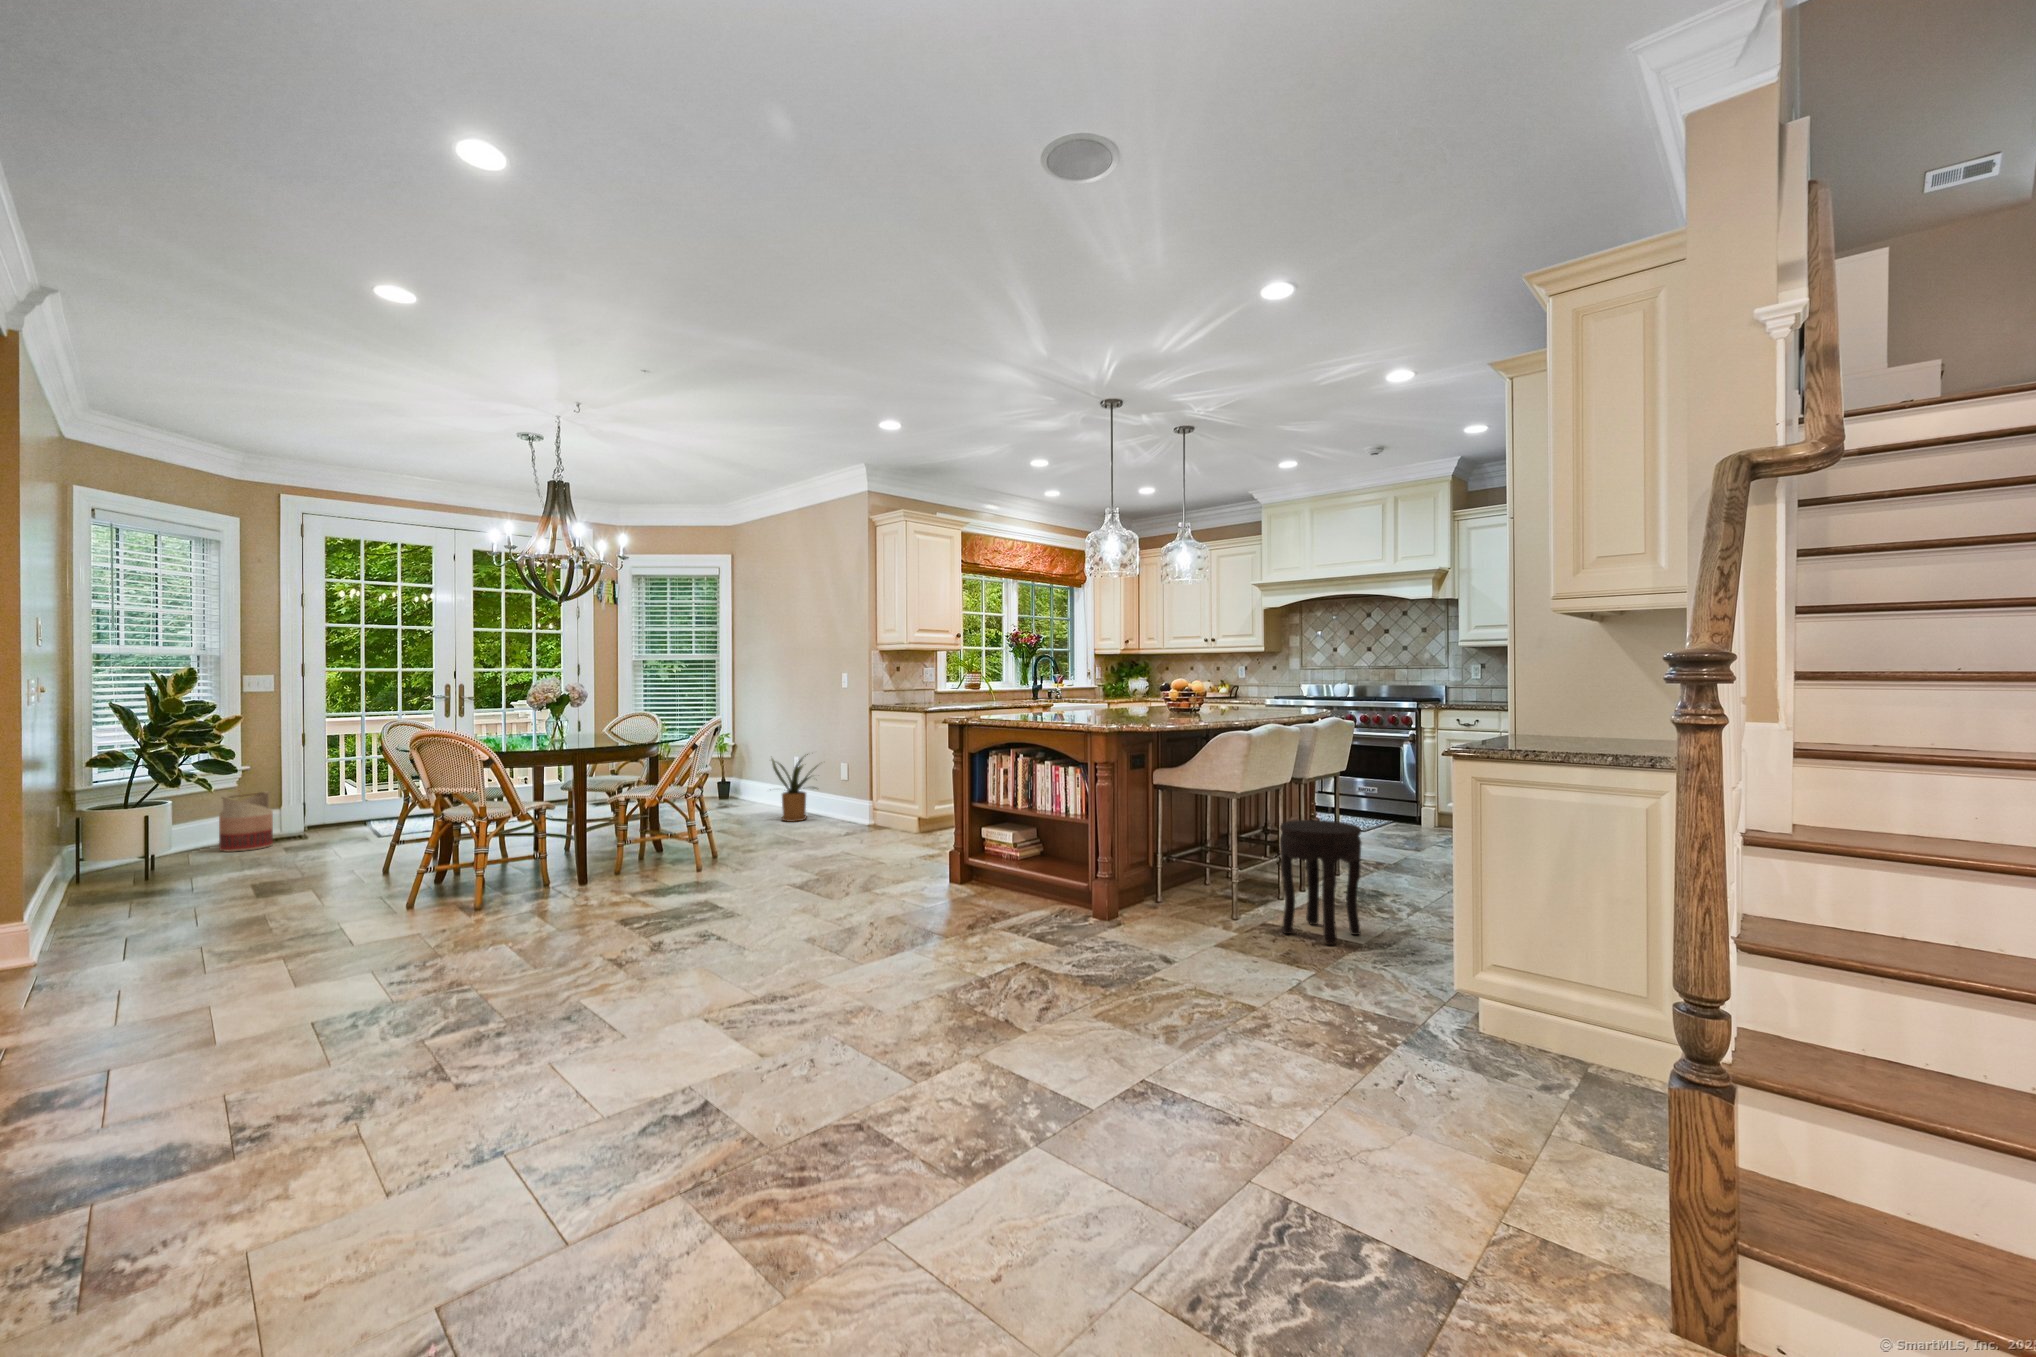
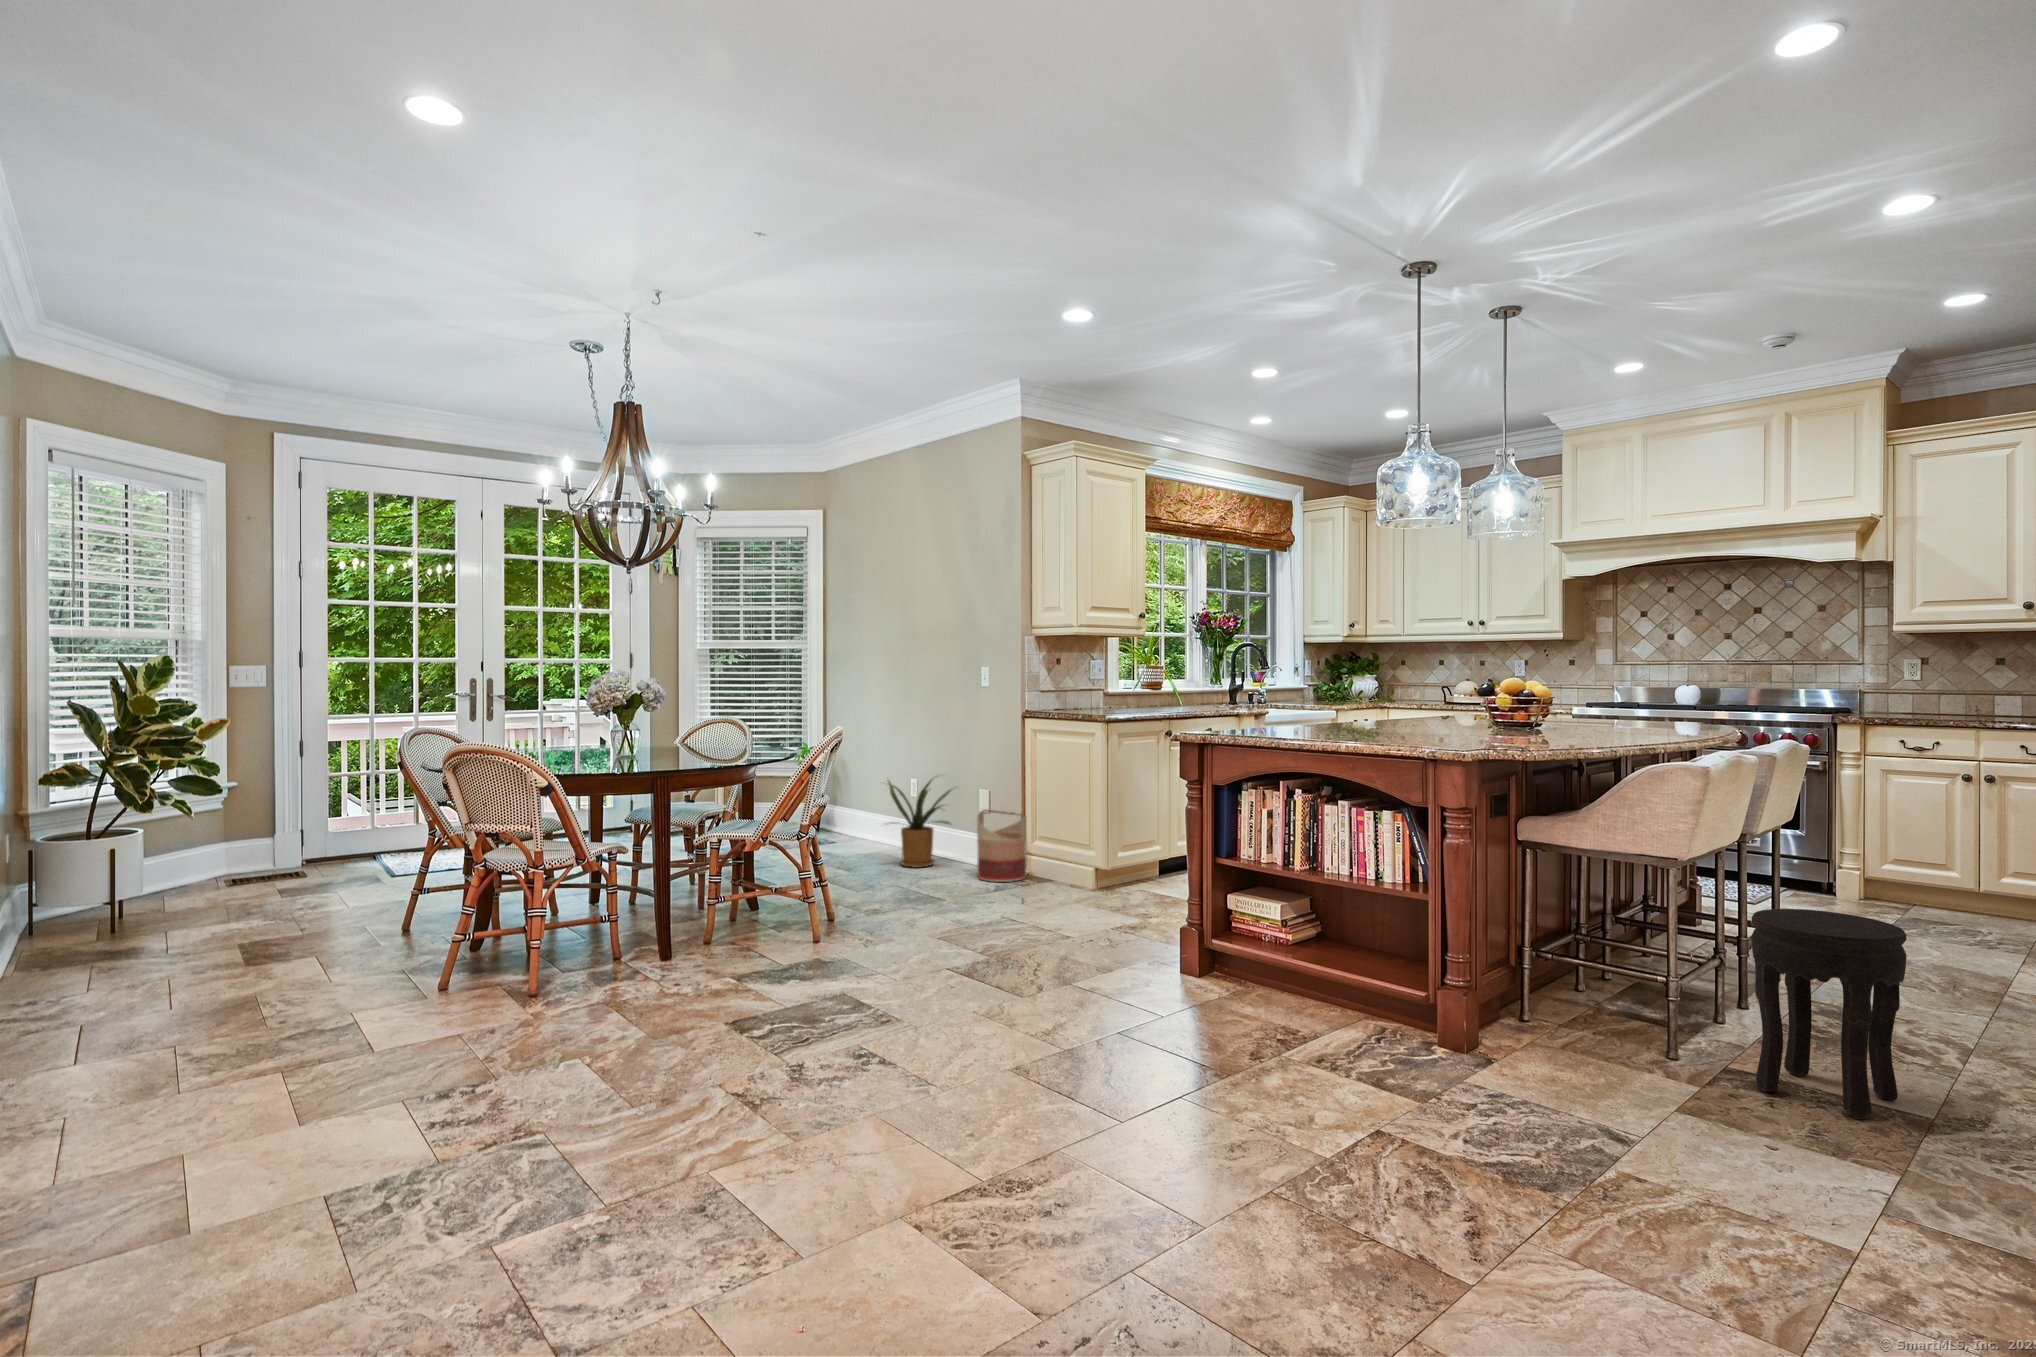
basket: present [219,791,273,852] -> present [977,809,1026,882]

